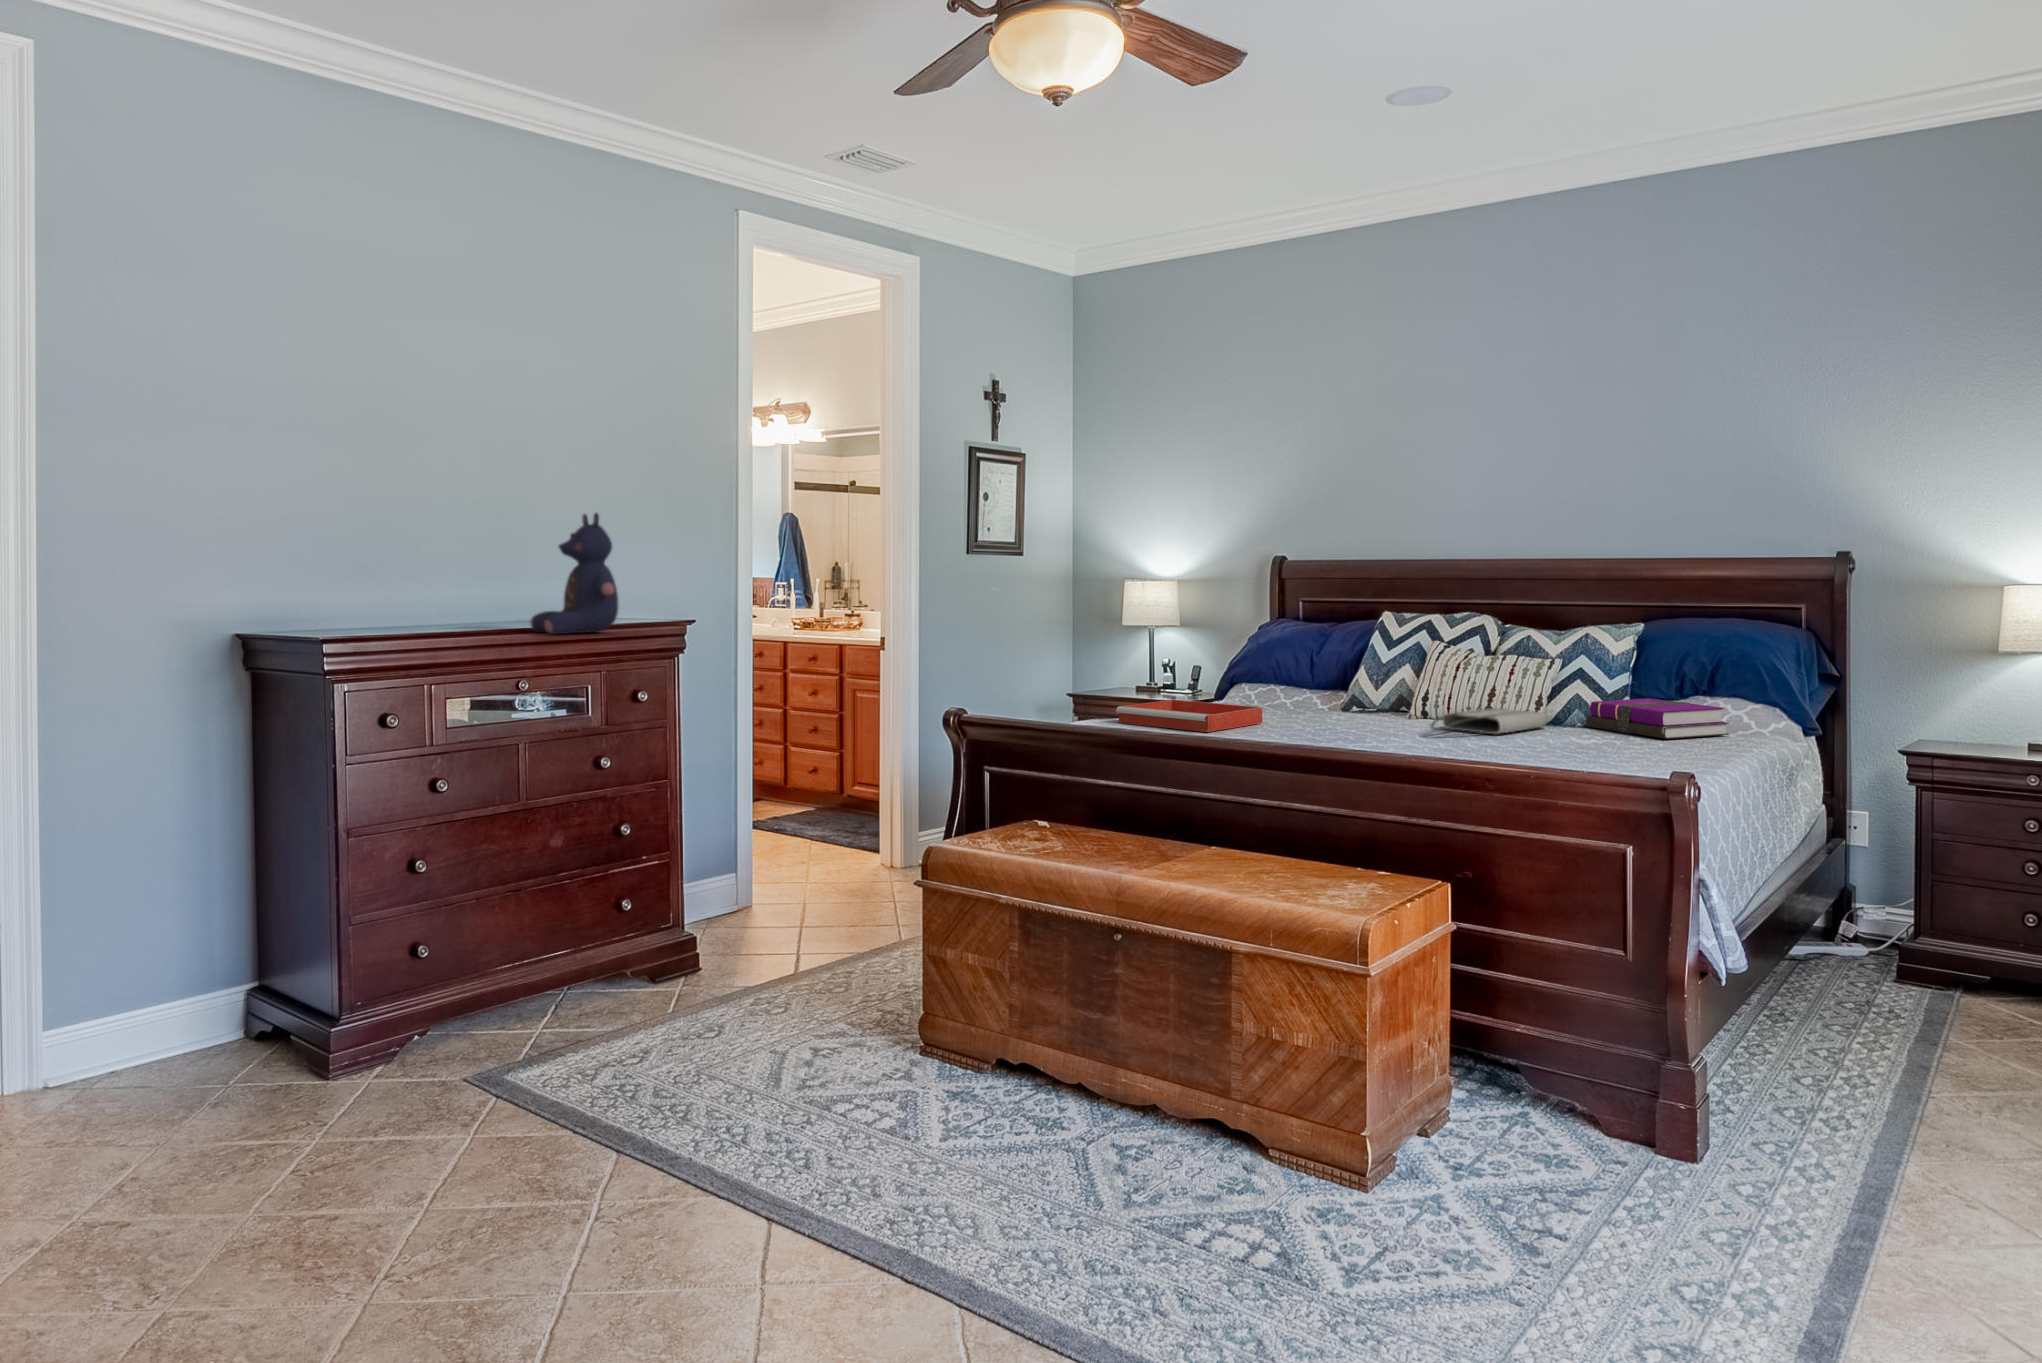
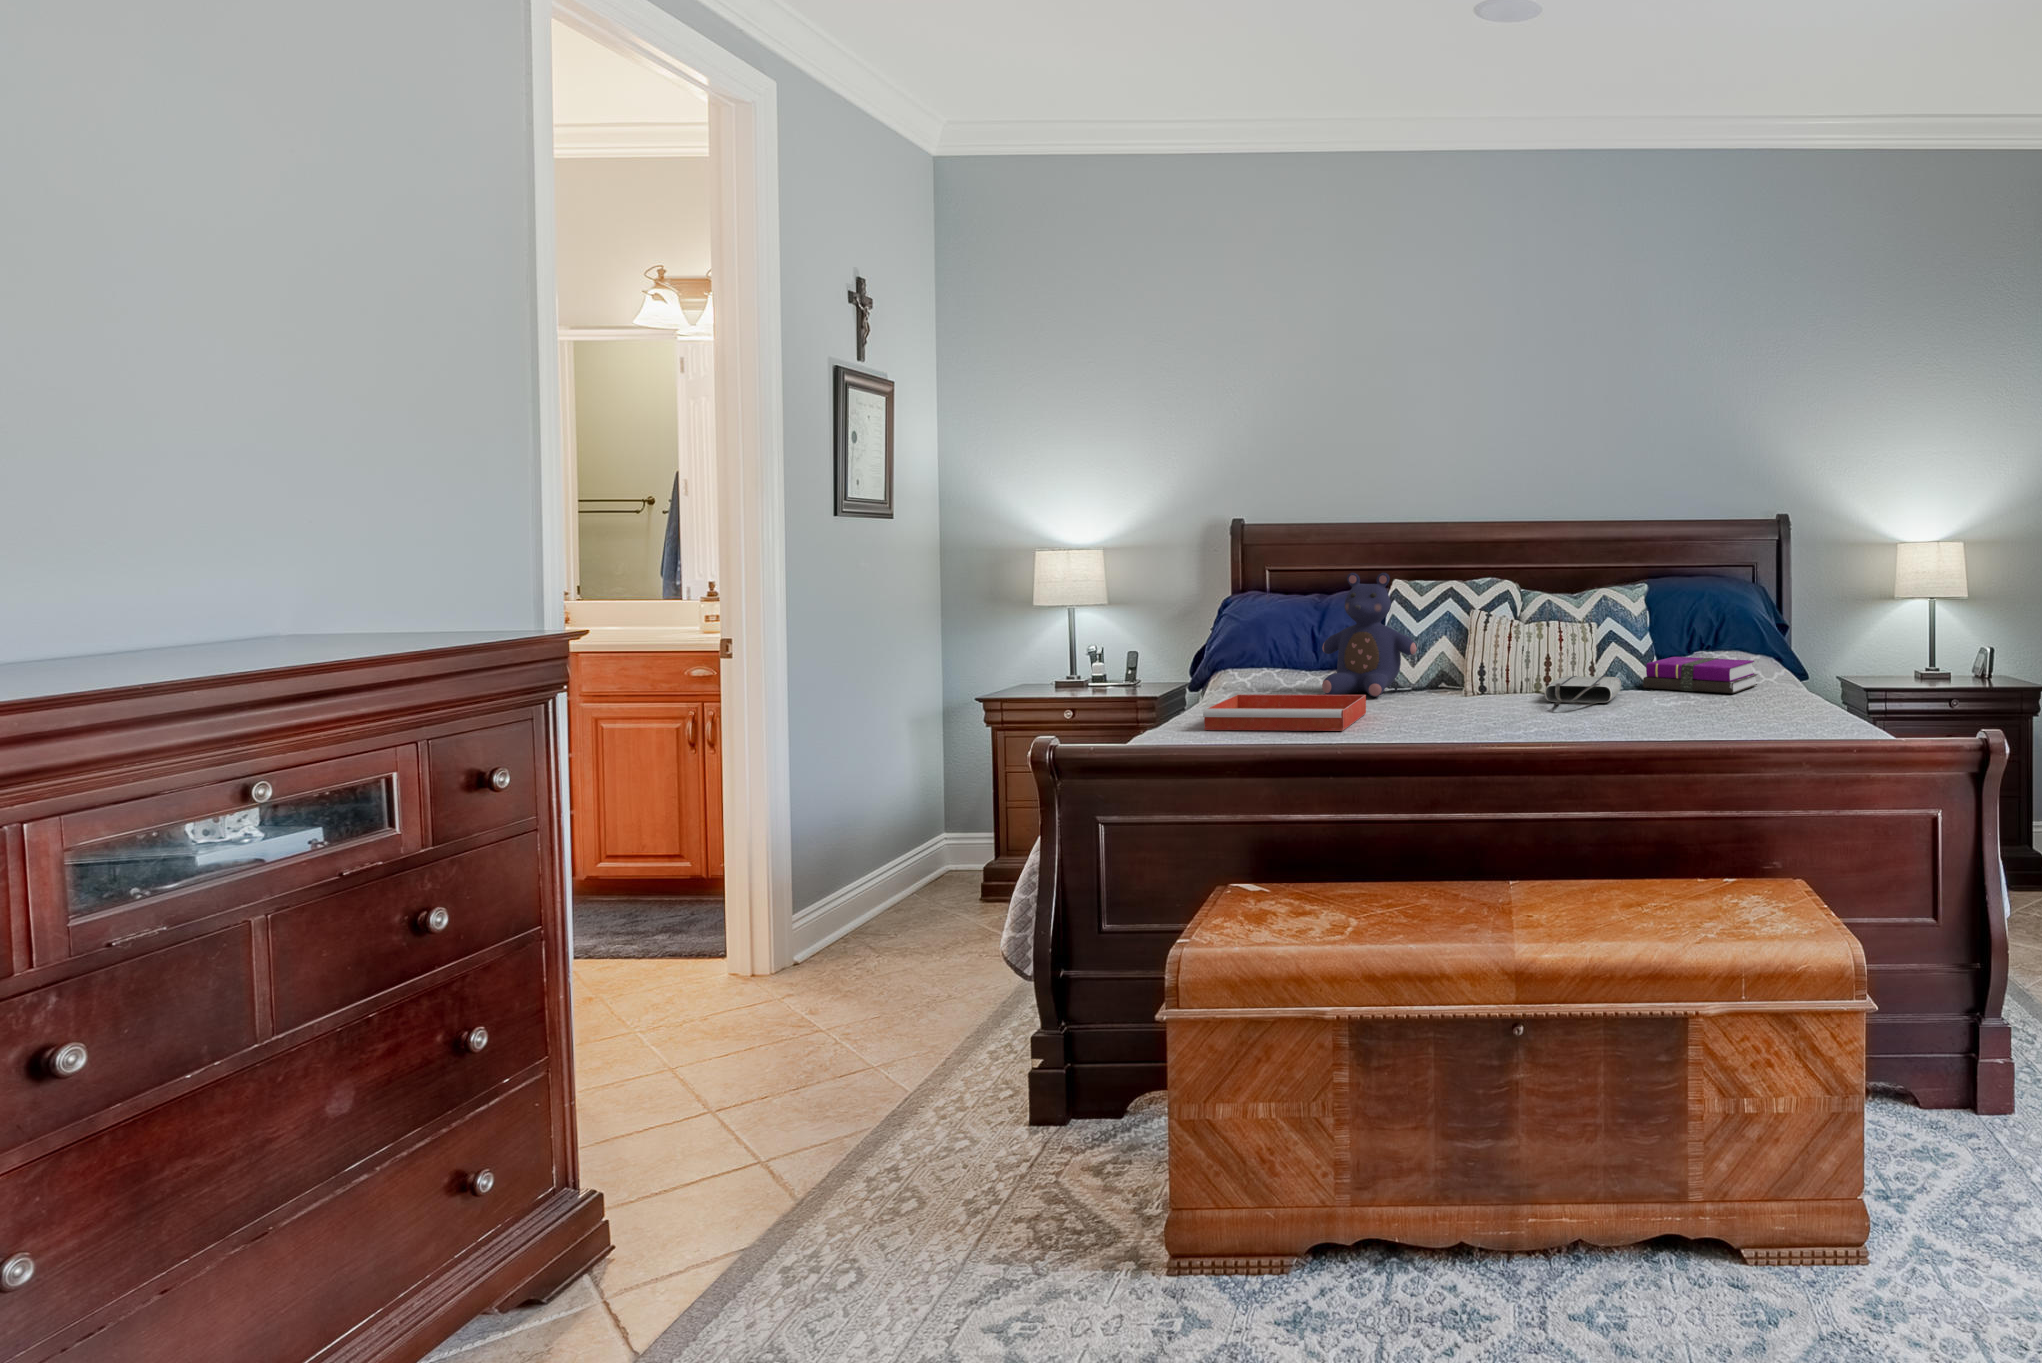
teddy bear: present [530,513,618,634] -> present [1322,573,1417,697]

